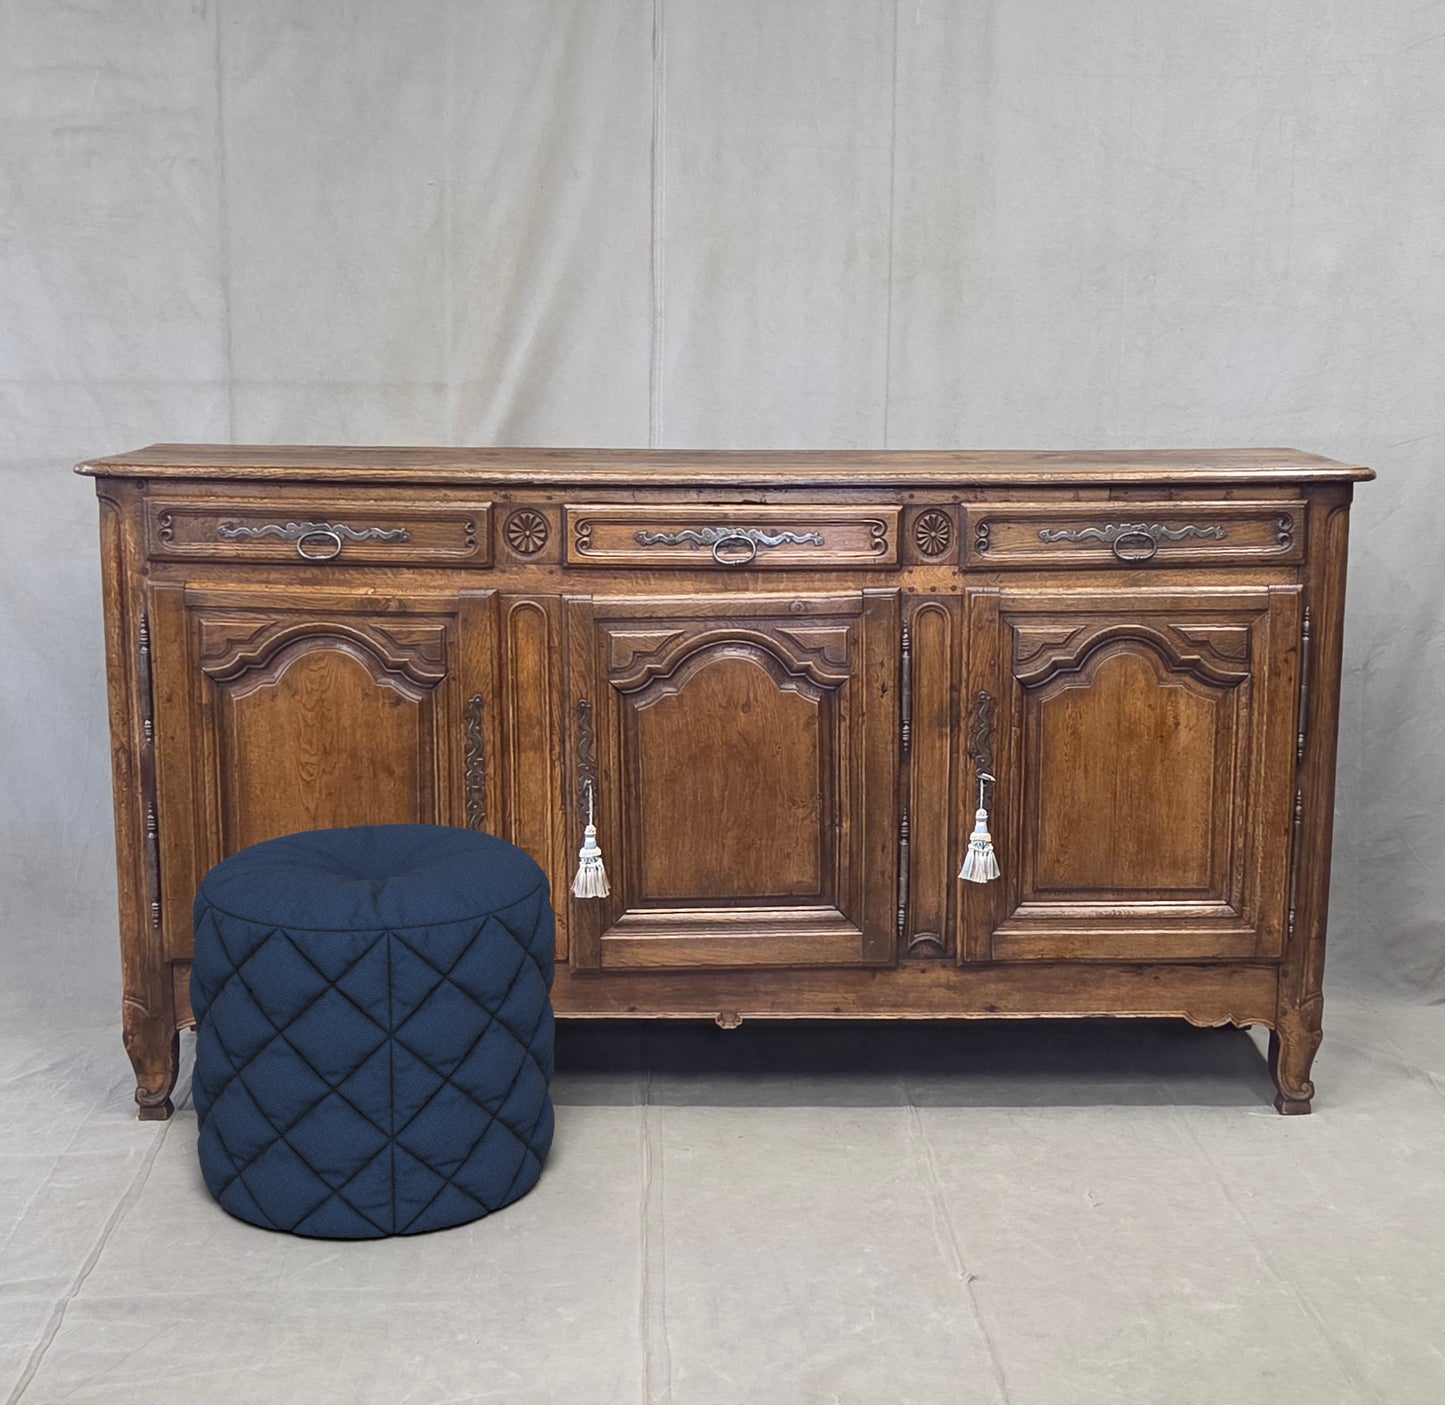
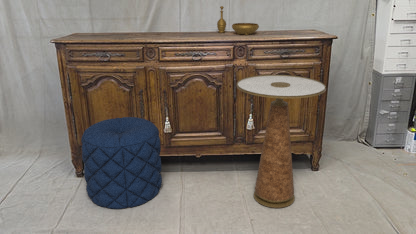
decorative bowl: none [823,338,1014,461] -> present [217,6,259,35]
side table: none [915,634,1318,1248] -> present [237,75,326,208]

